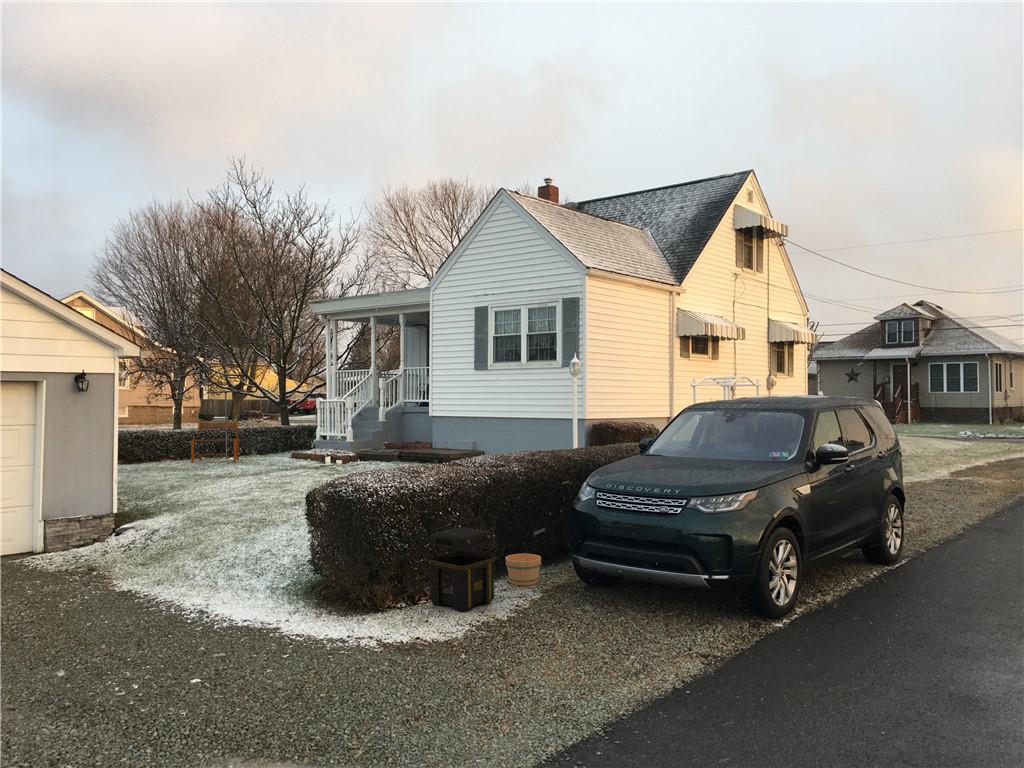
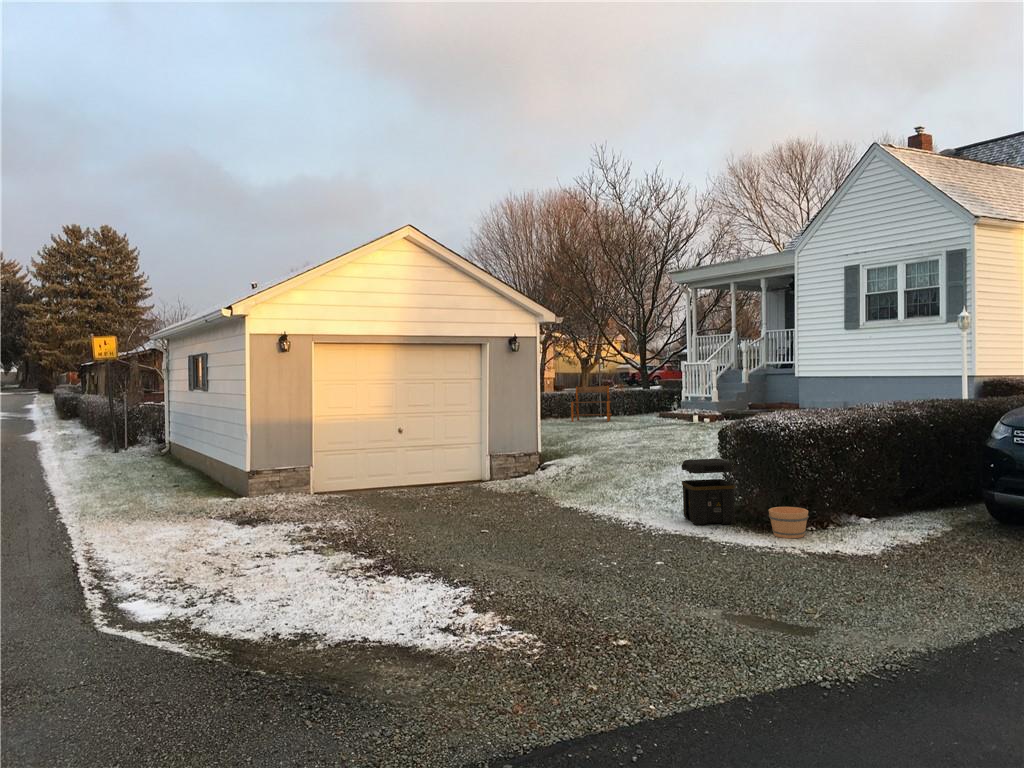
toolbox: present [429,528,495,611] -> present [681,459,735,525]
bucket: present [505,554,542,585] -> present [768,507,809,538]

